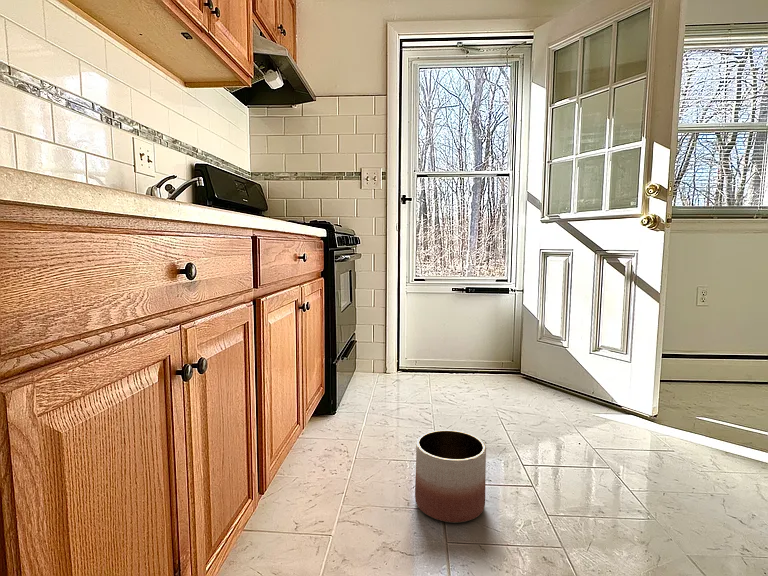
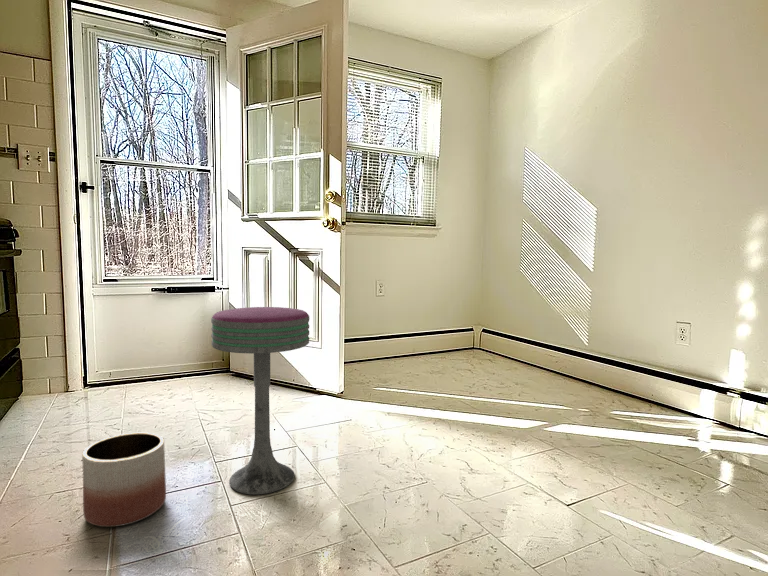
bar stool: none [536,317,654,531] -> present [211,307,309,494]

